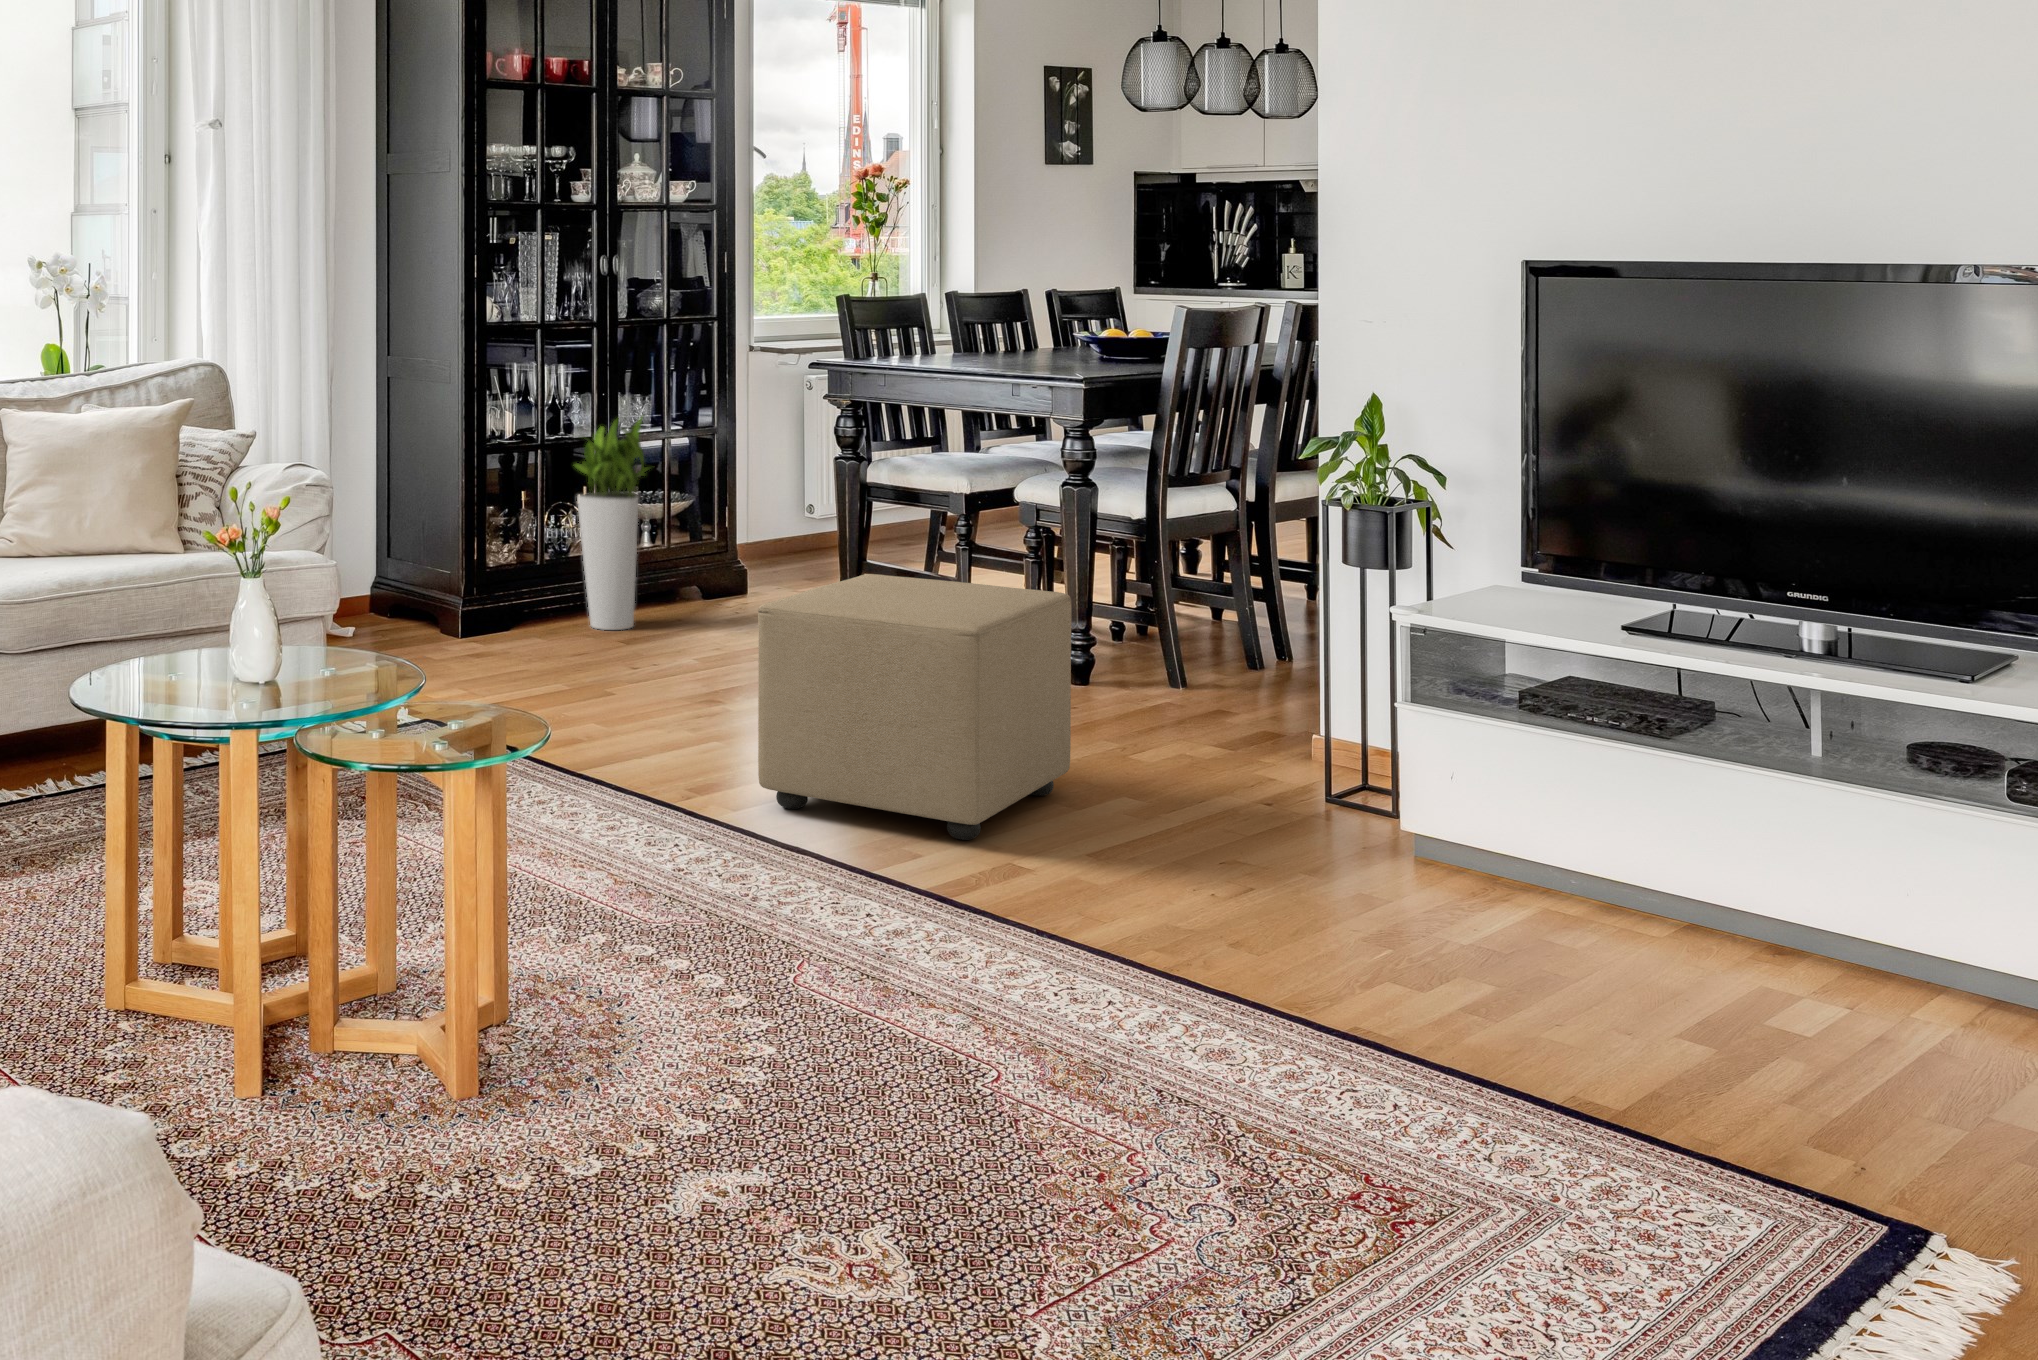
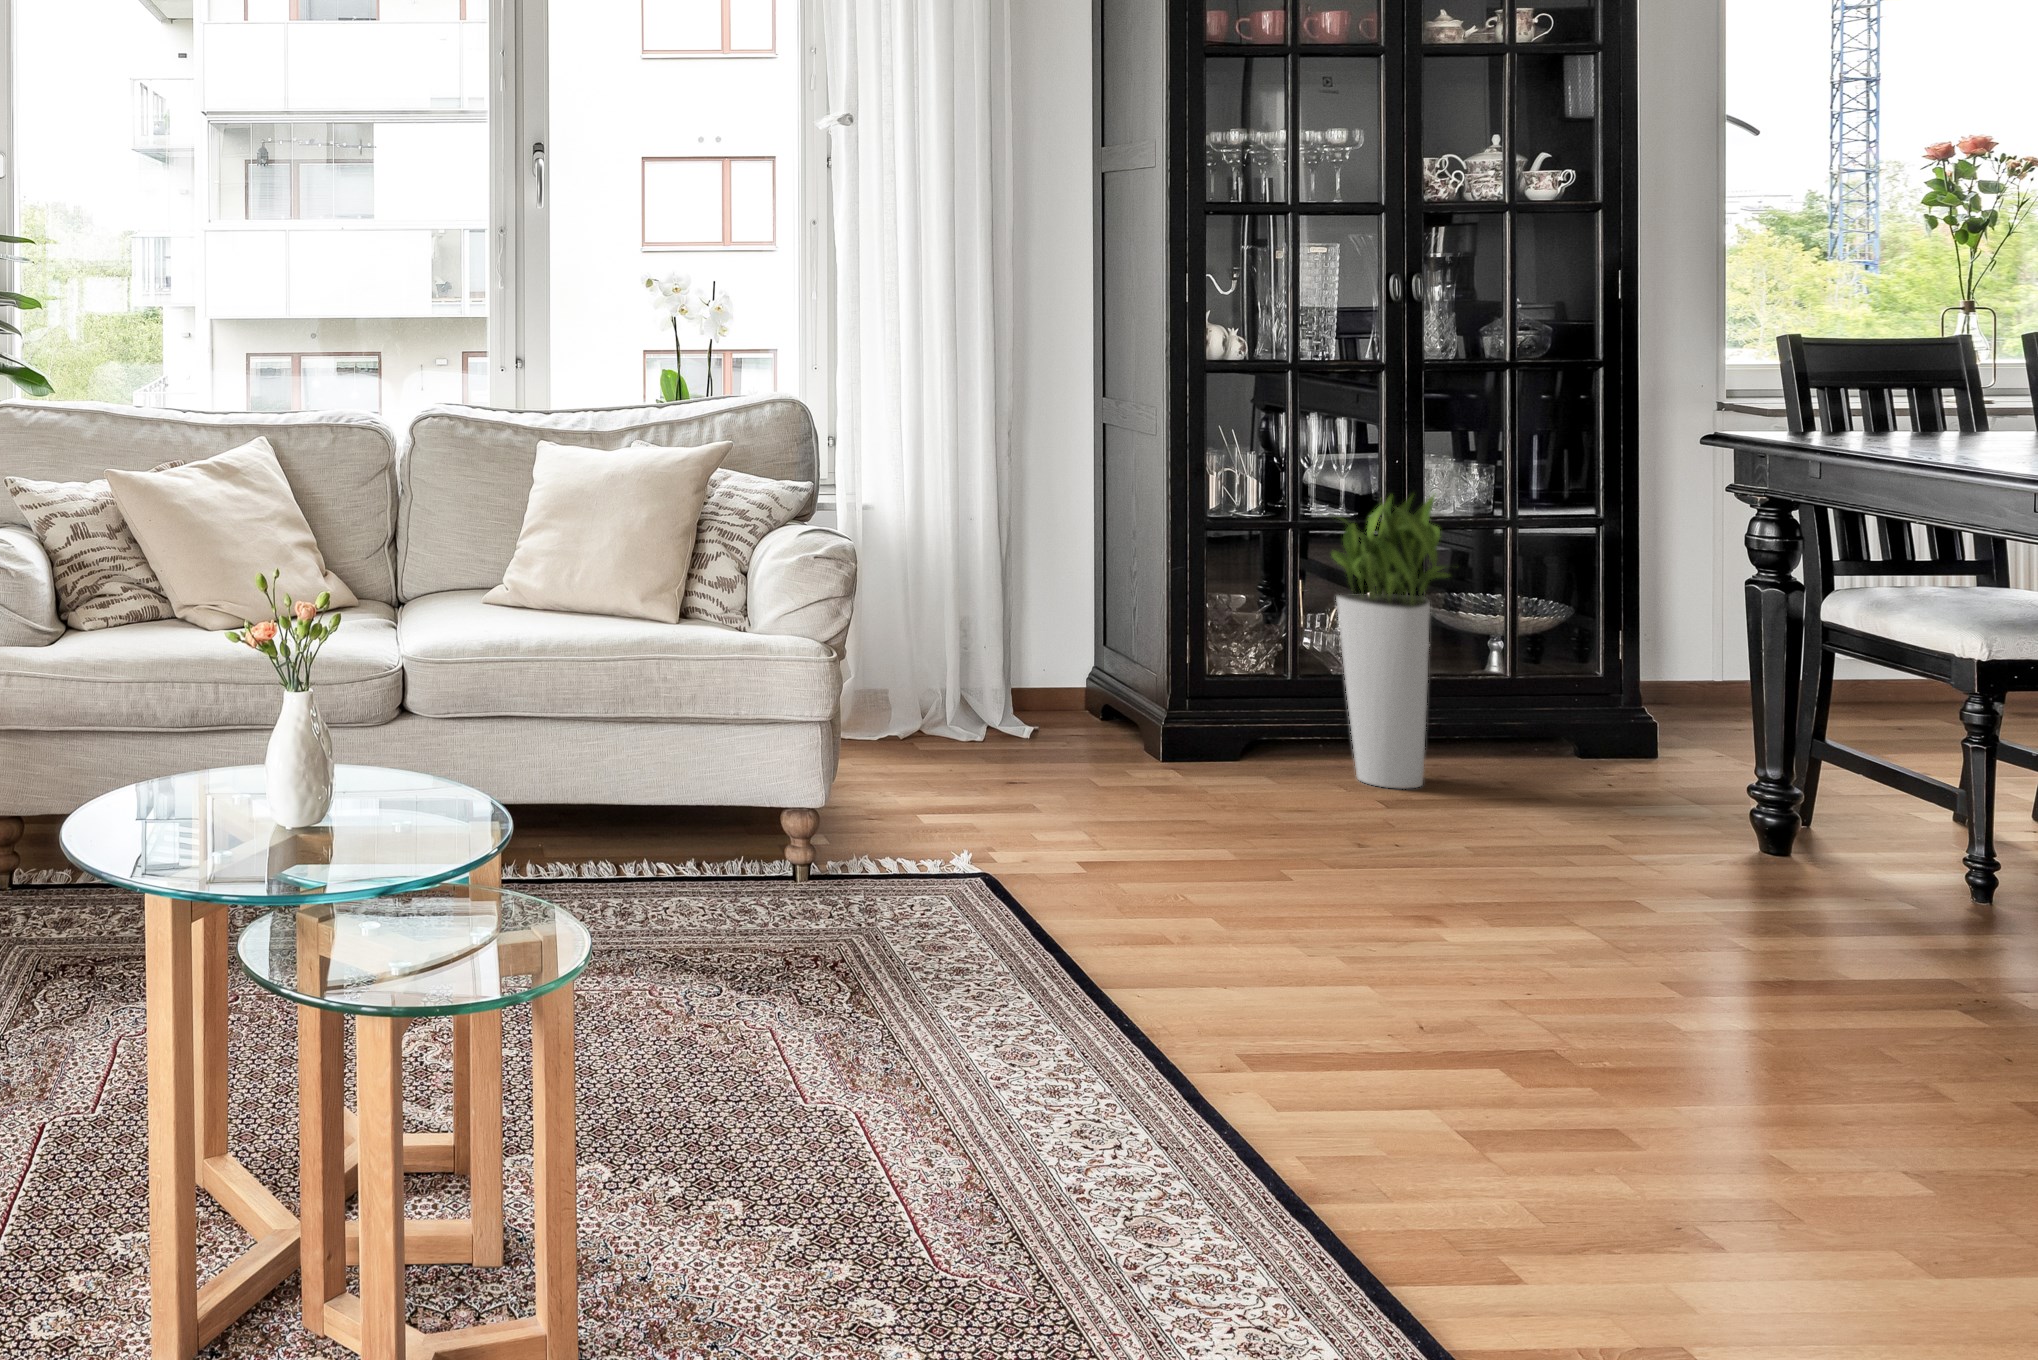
ottoman: present [758,574,1072,840] -> none [1247,778,1877,1274]

